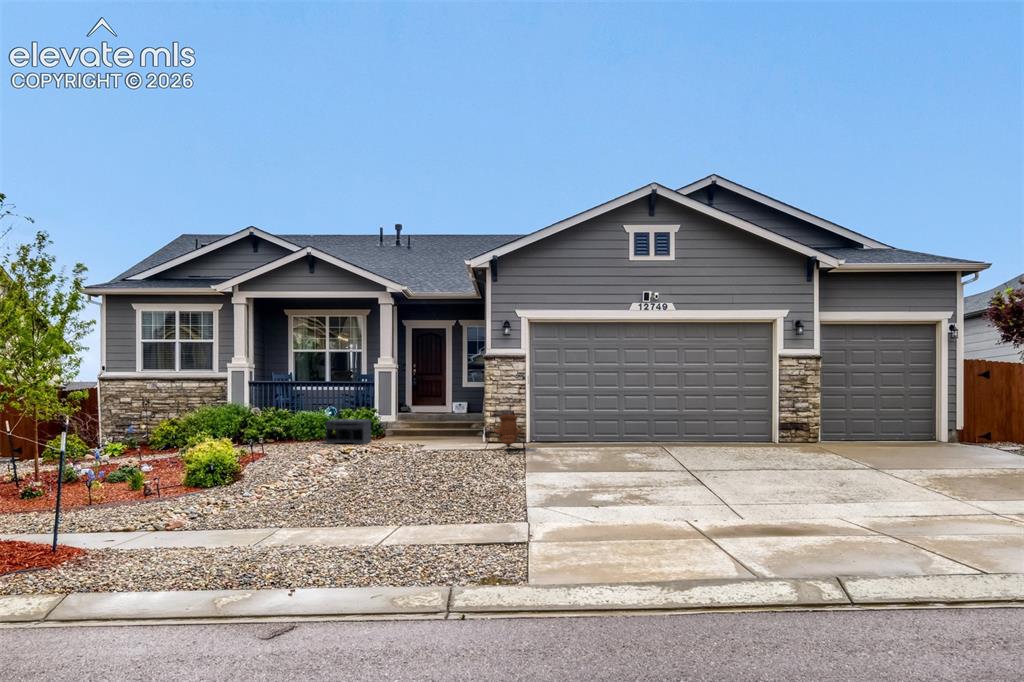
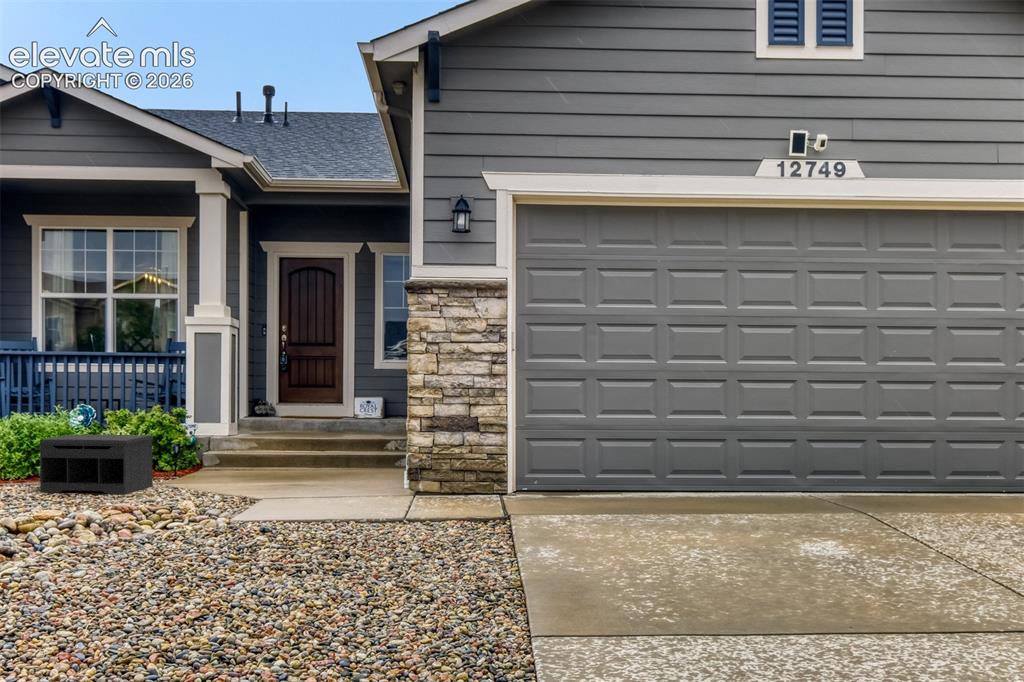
lounge chair: present [494,414,522,453] -> none [428,426,499,534]

